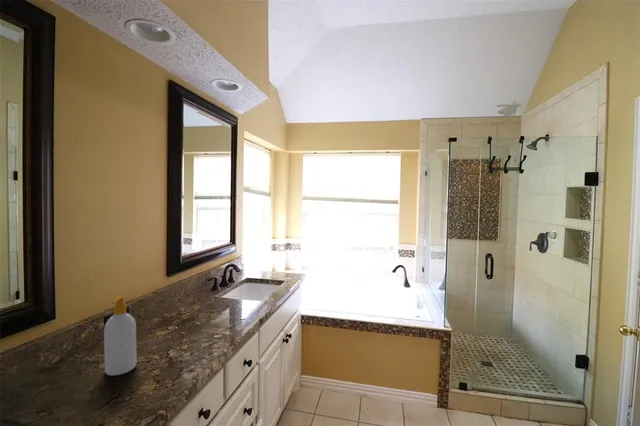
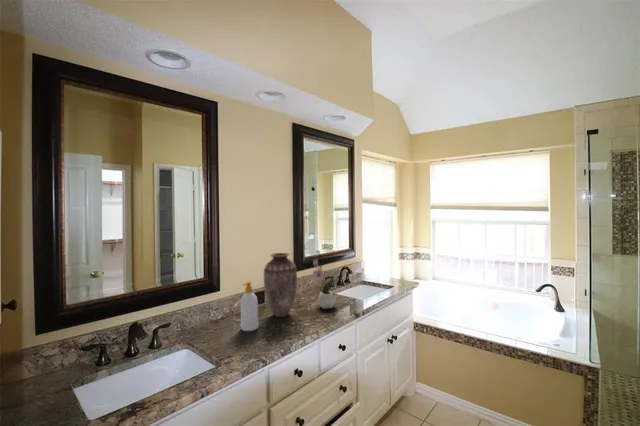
flower arrangement: none [207,244,241,319] -> present [313,251,336,309]
vase: none [137,249,190,341] -> present [264,253,297,317]

